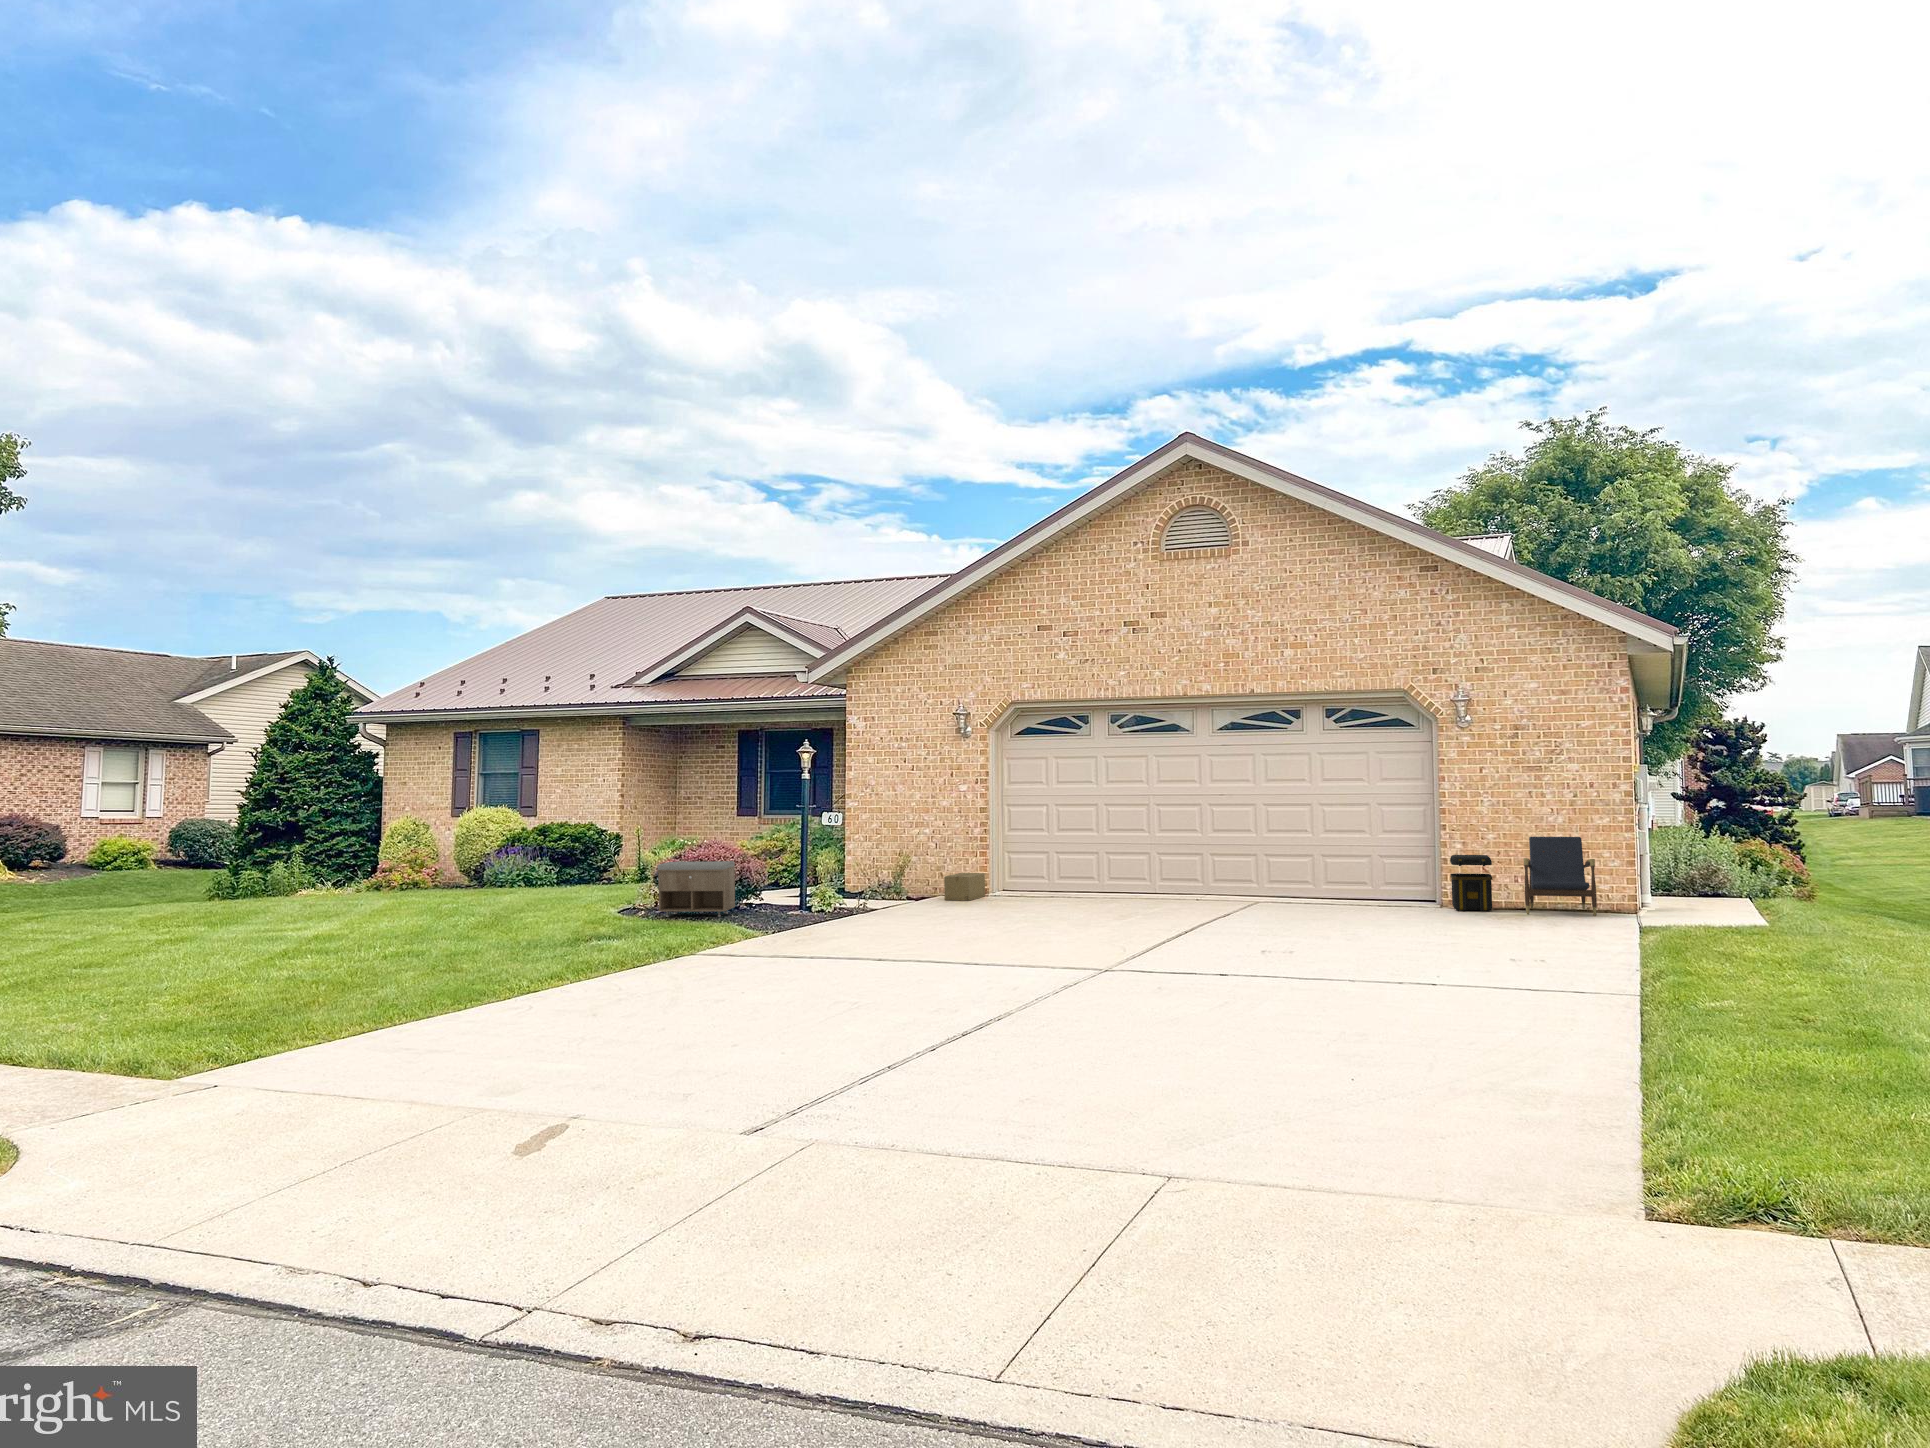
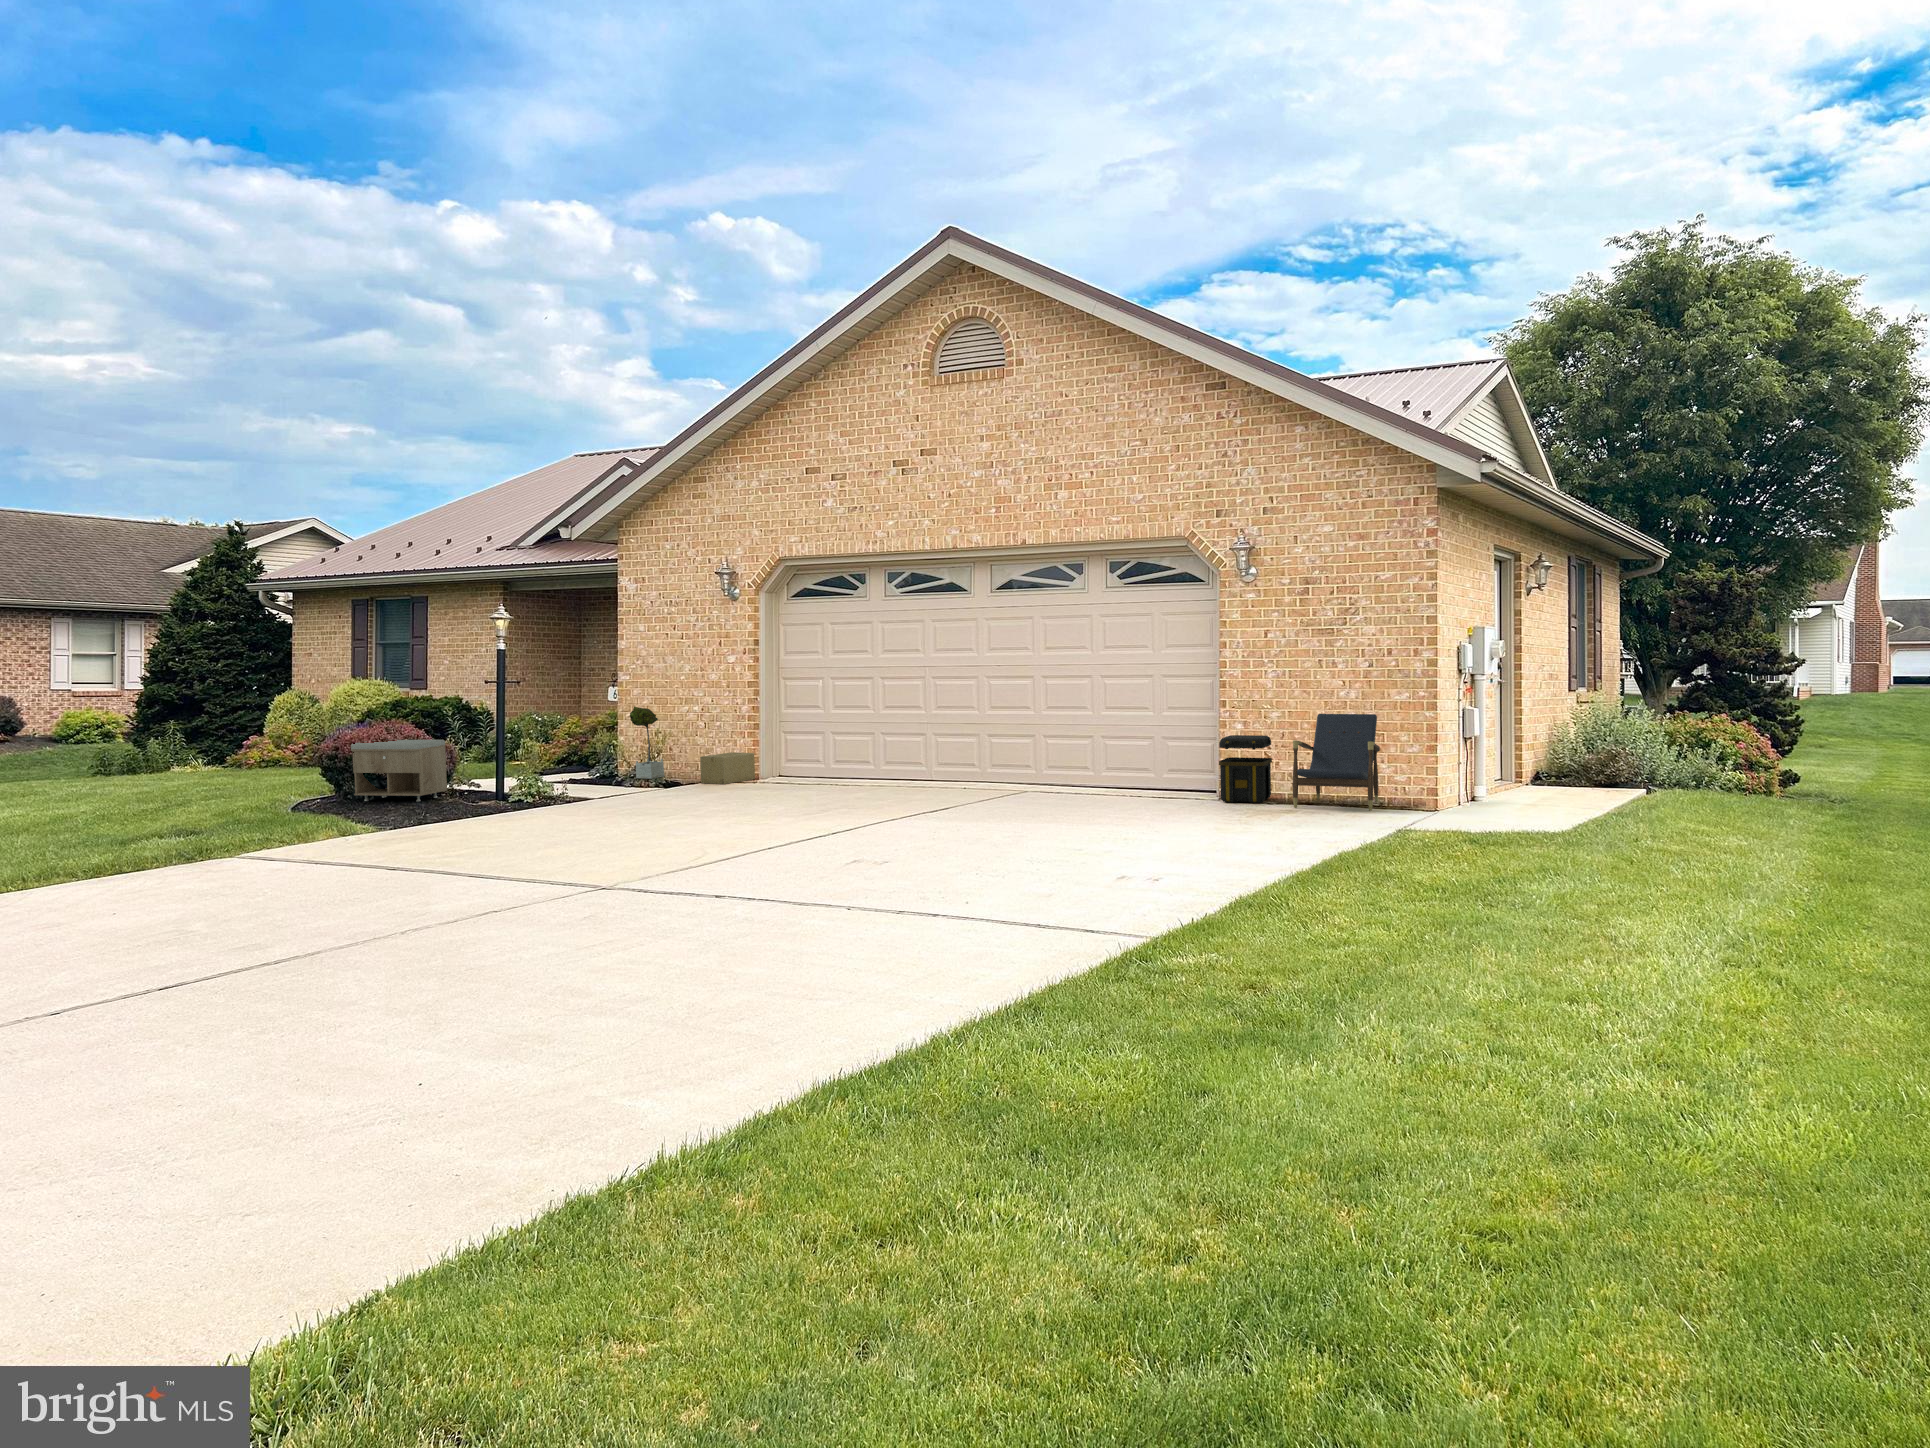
potted tree: none [863,832,892,897] -> present [630,706,664,779]

